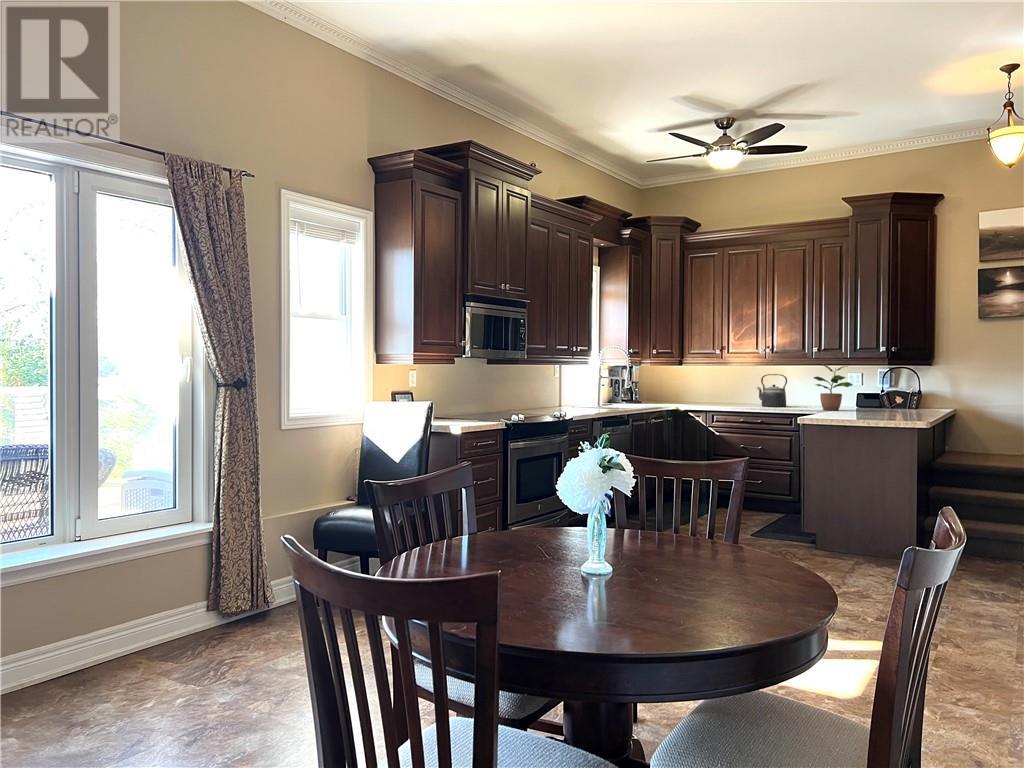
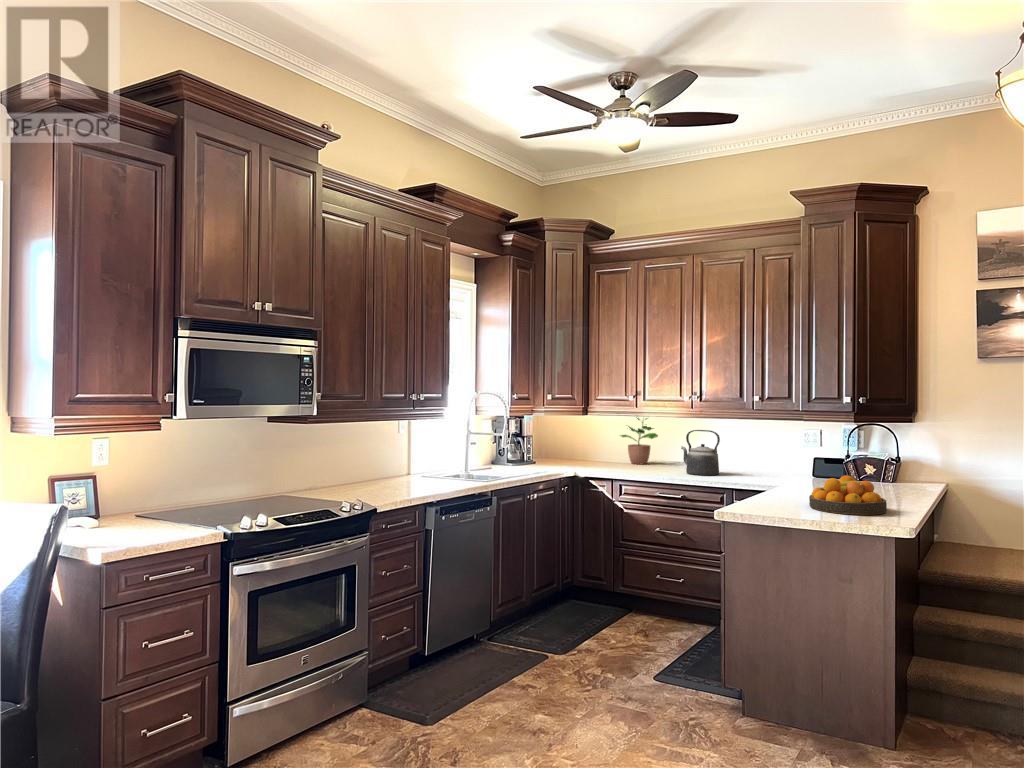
potted plant: present [814,364,853,411] -> present [620,418,658,464]
fruit bowl: none [859,396,911,419] -> present [809,475,887,515]

